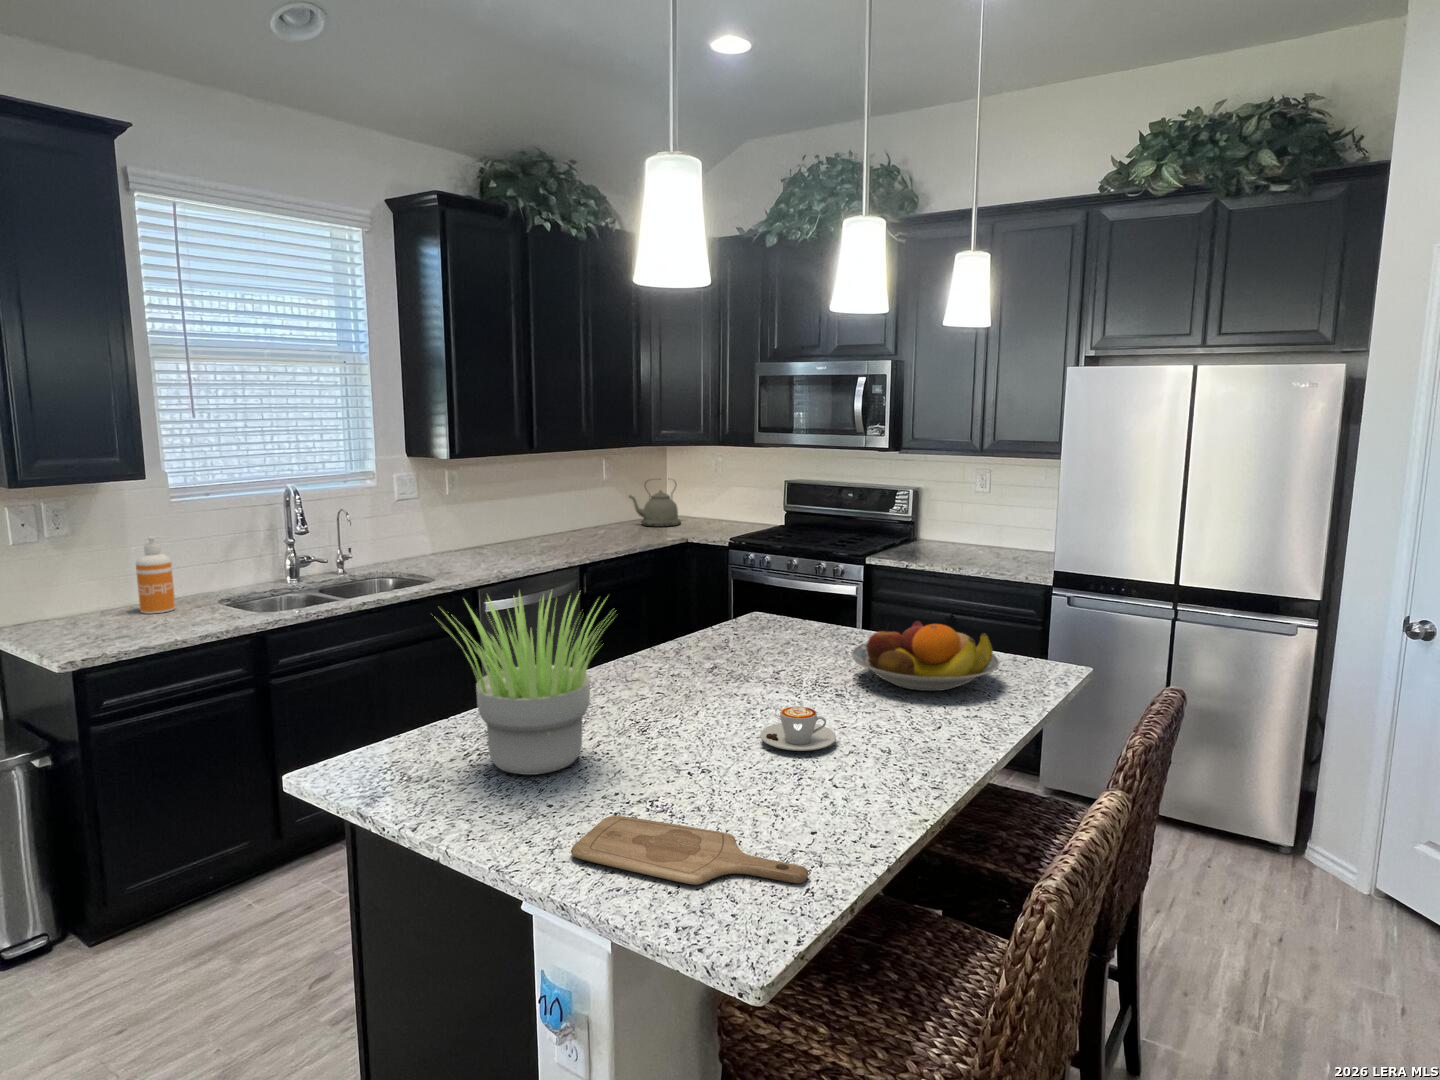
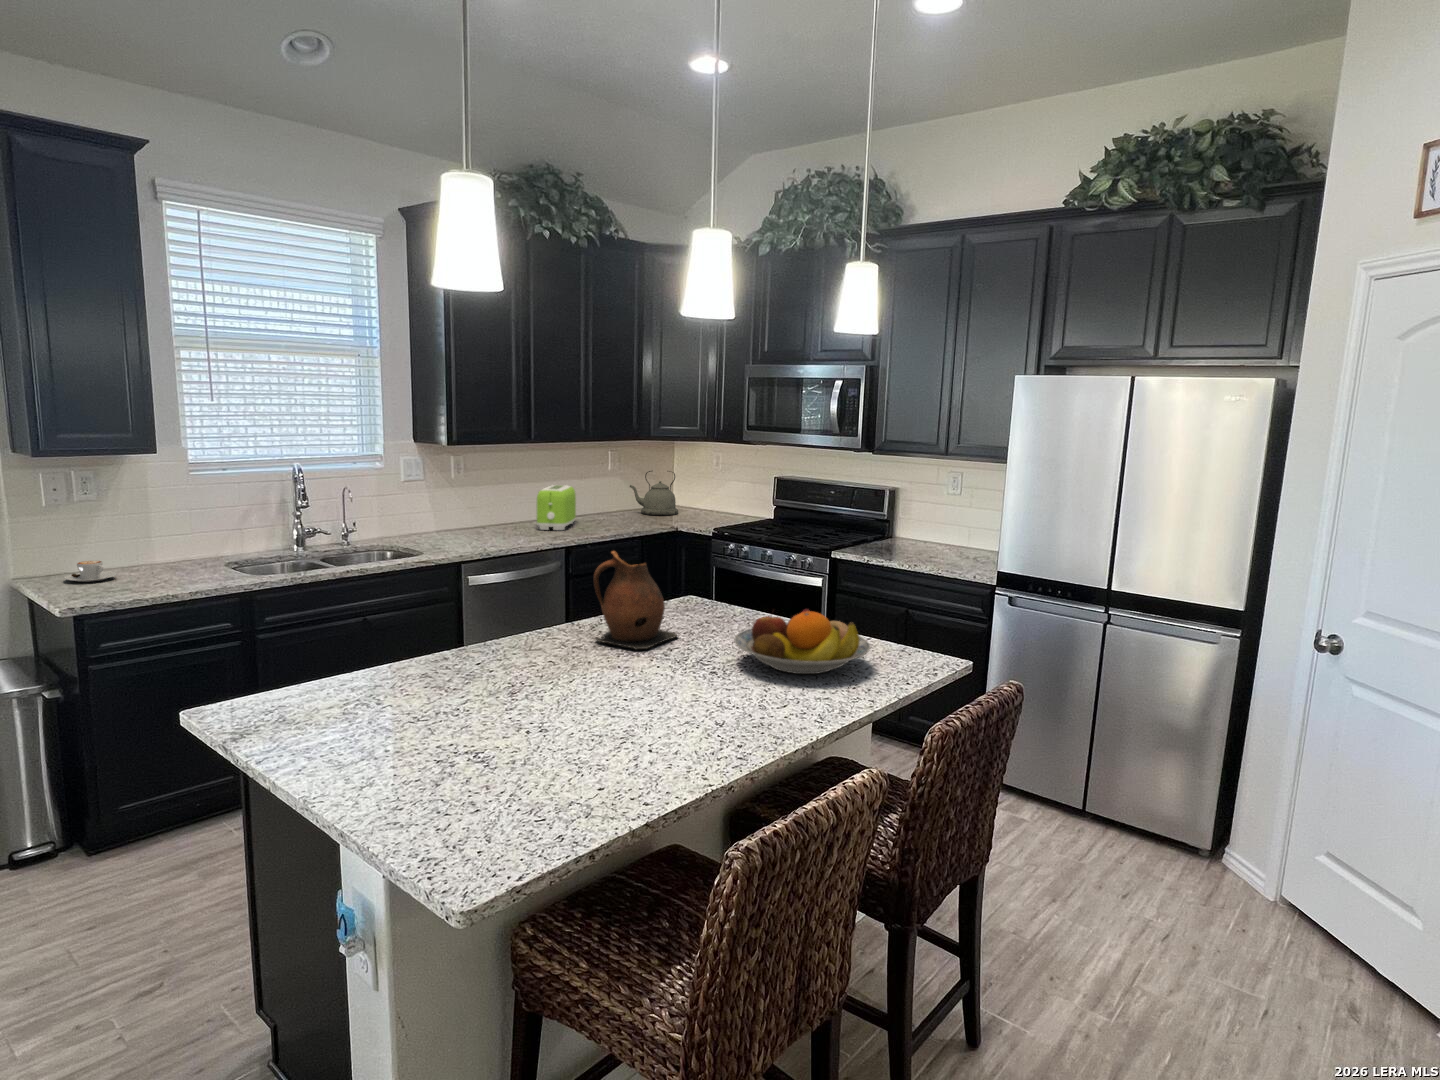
toaster: none [540,499,578,548] -> present [537,485,576,530]
soap dispenser: present [136,536,175,614] -> none [151,503,186,571]
ceramic pitcher: none [686,569,775,676] -> present [594,551,678,650]
potted plant: present [449,593,606,775] -> none [299,559,479,724]
coffee cup: present [760,706,836,751] -> present [64,561,117,582]
cutting board: present [571,816,808,885] -> none [372,762,565,830]

